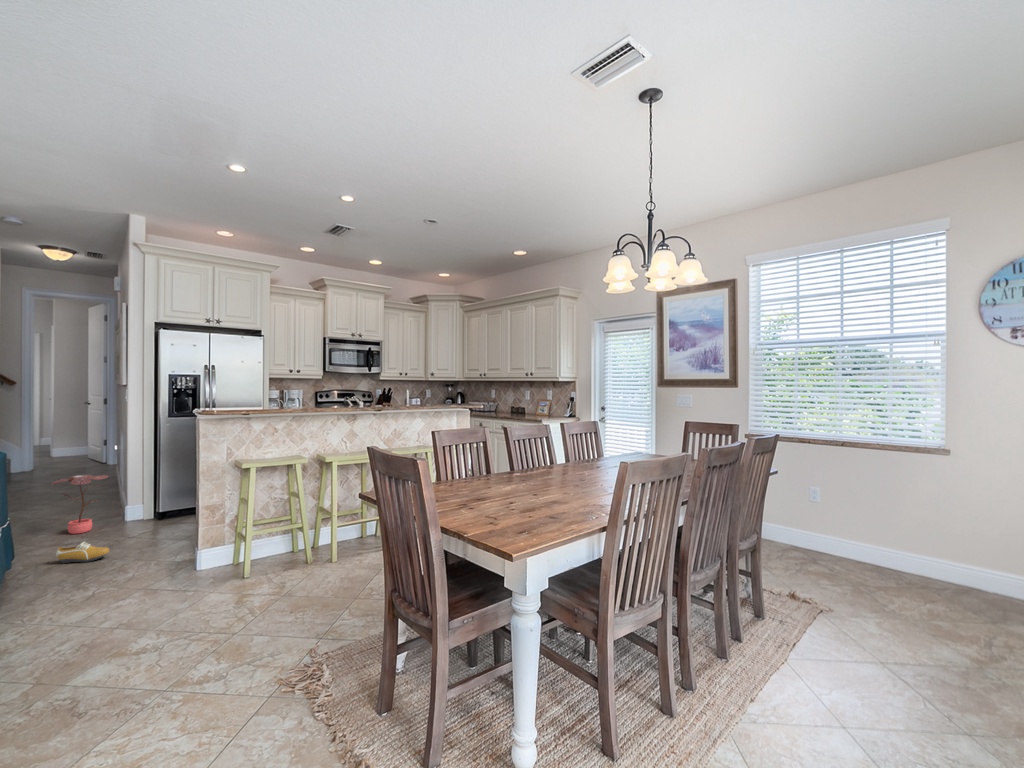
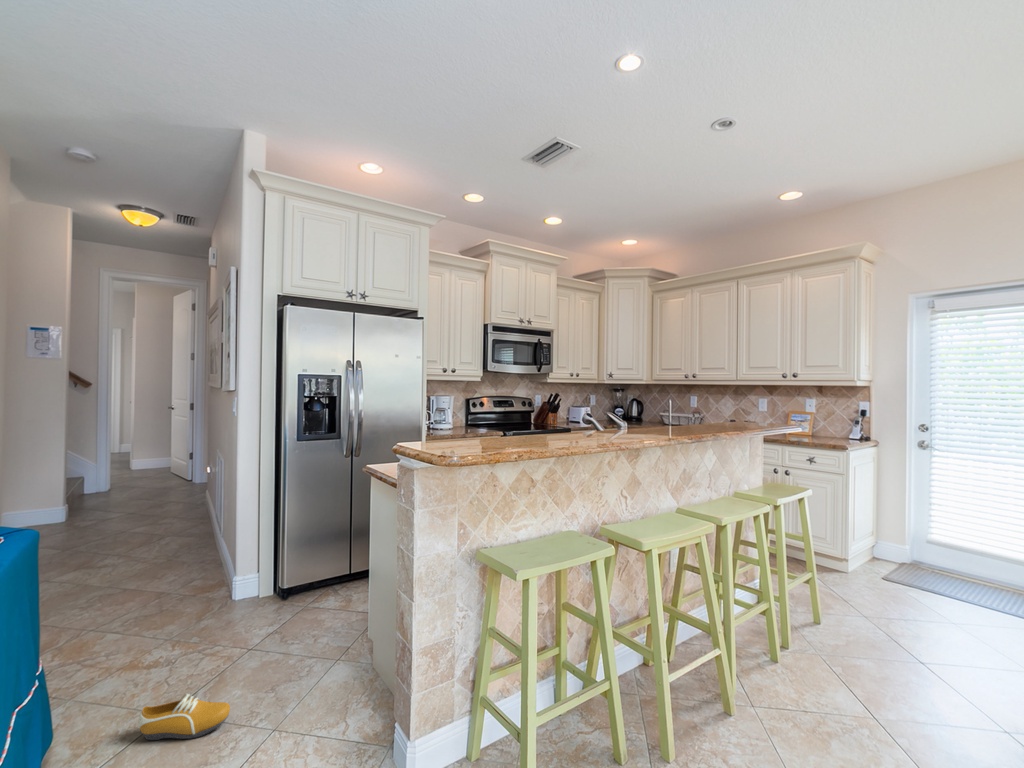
potted plant: present [51,475,108,534] -> none [130,537,216,639]

